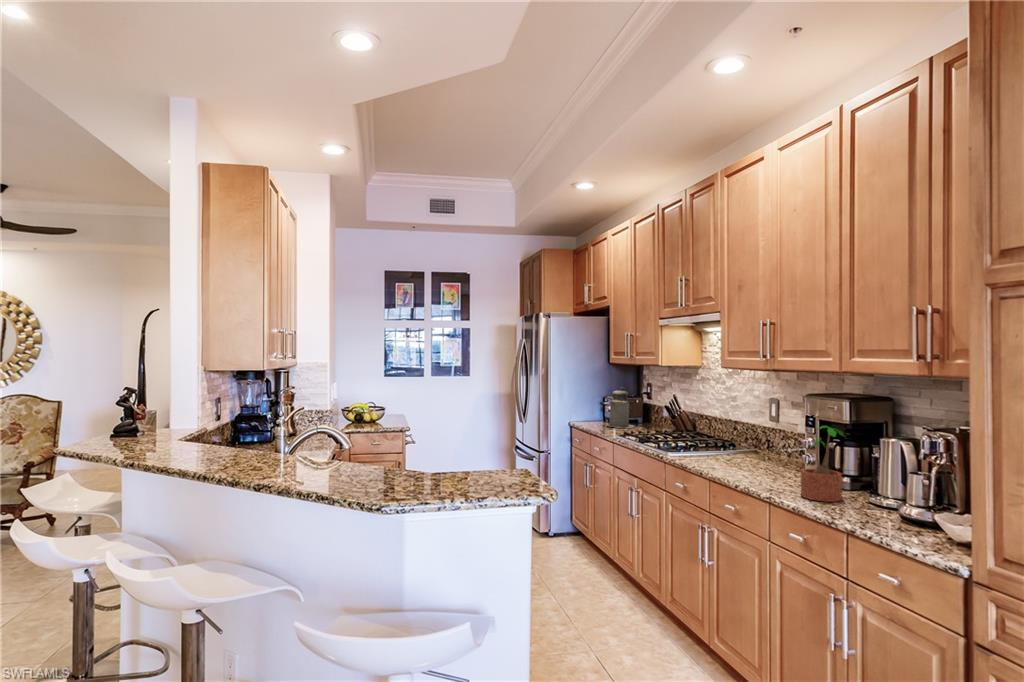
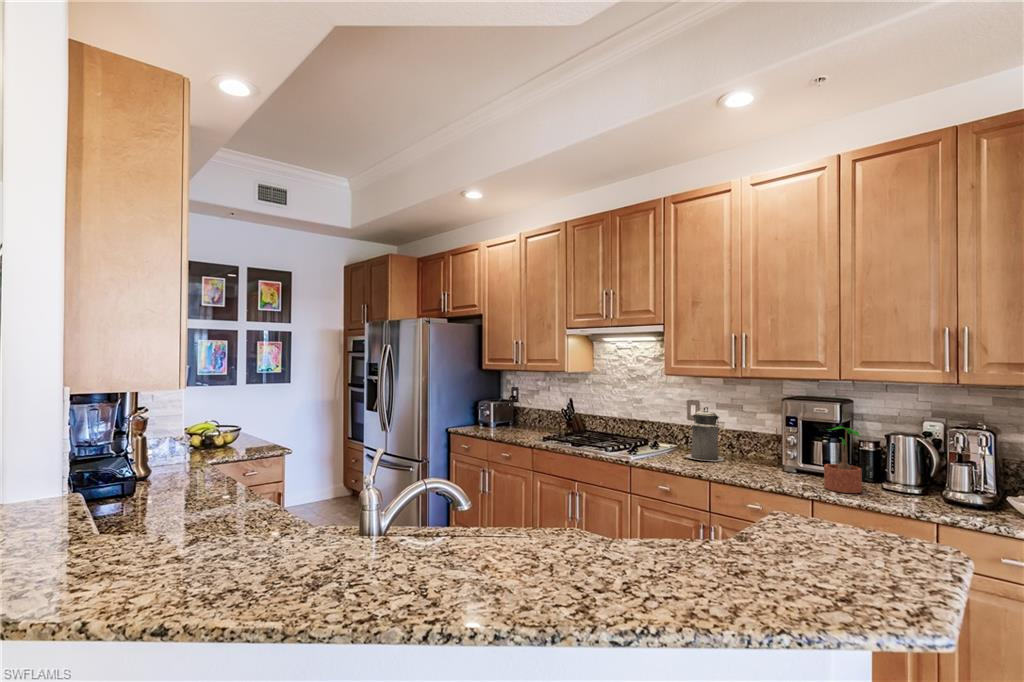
canister: present [607,388,634,428] -> present [686,407,724,461]

